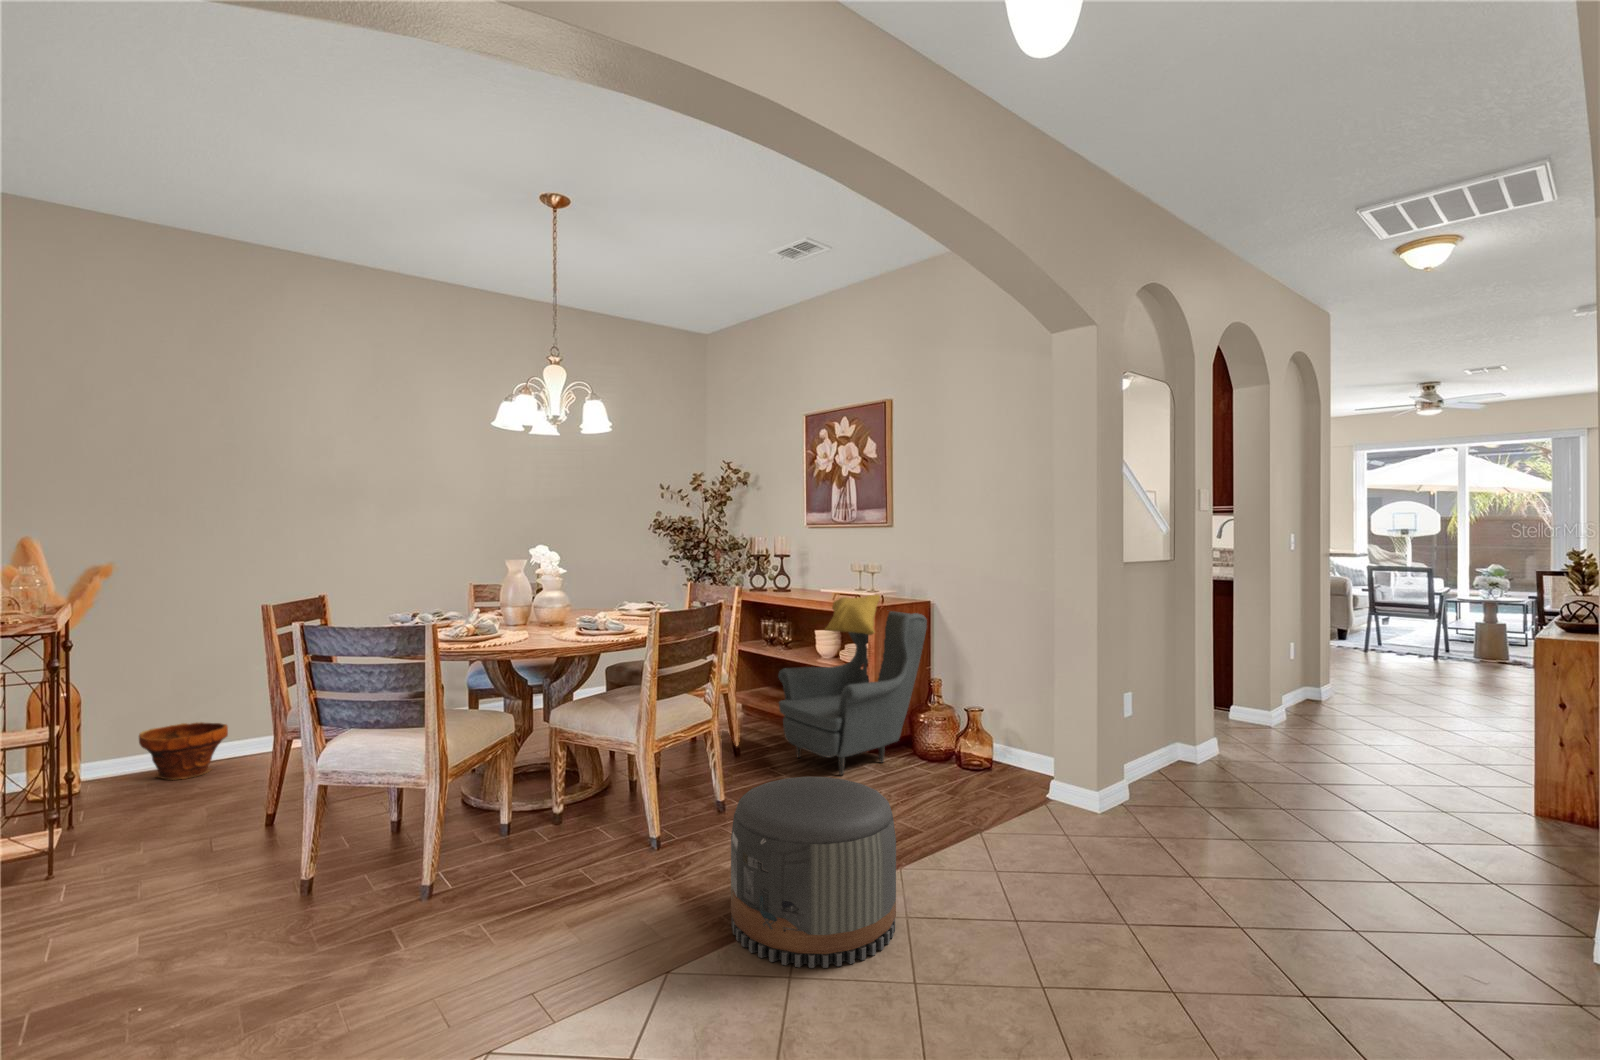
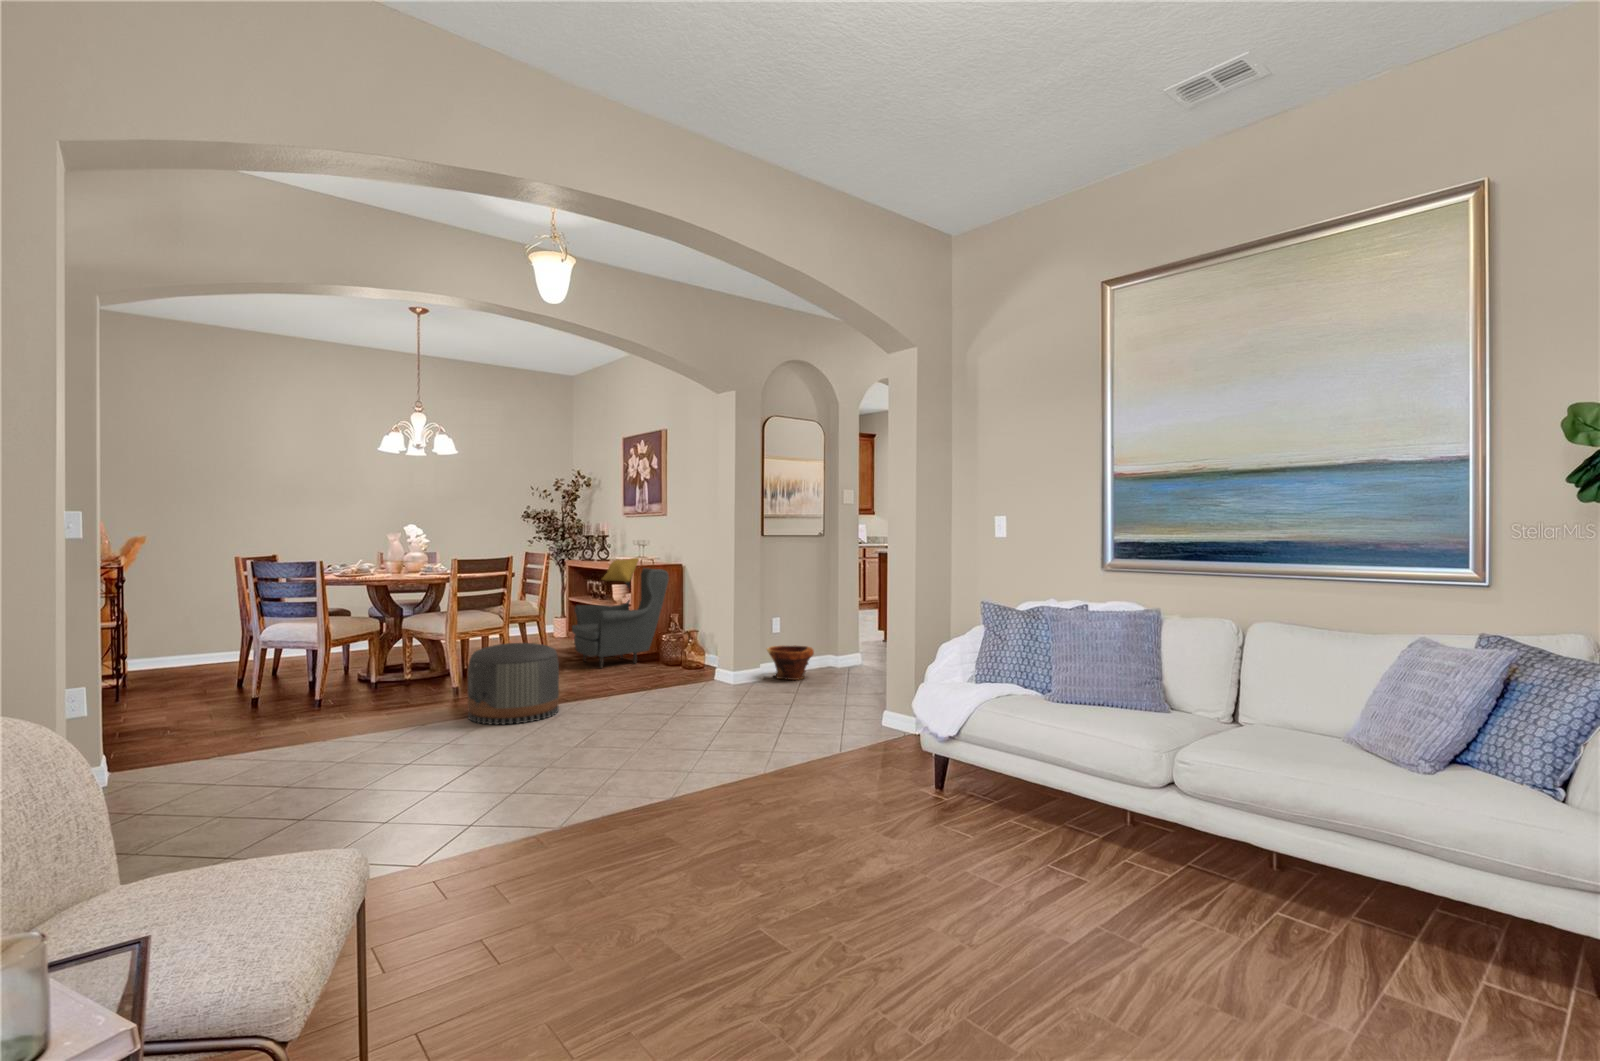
planter: present [139,722,228,780] -> present [767,645,814,680]

